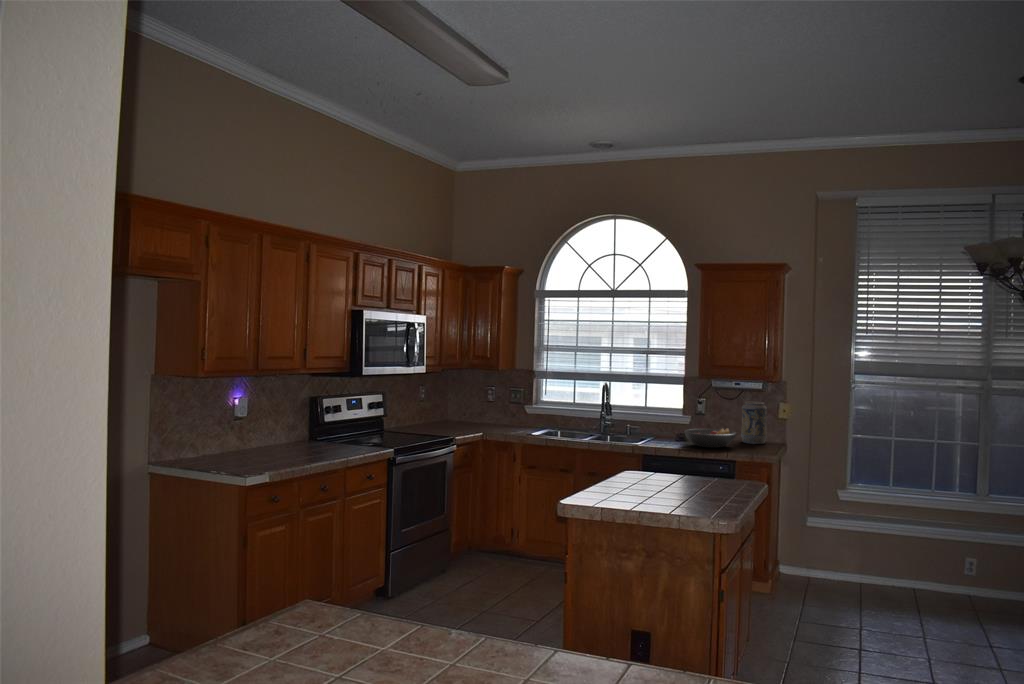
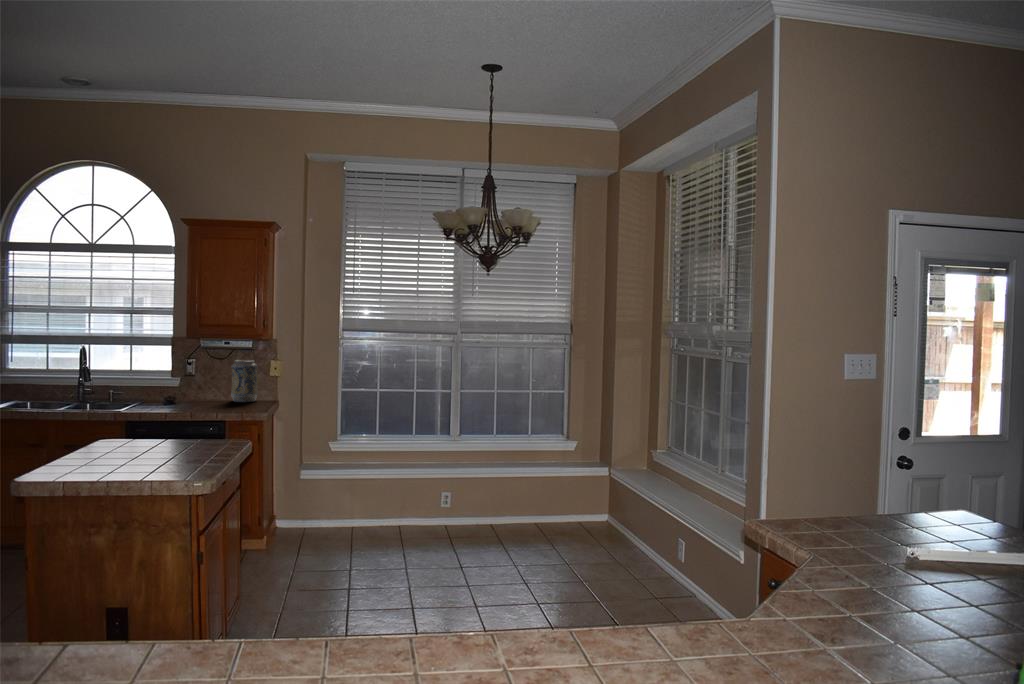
fruit bowl: present [684,428,737,448] -> none [164,387,222,409]

